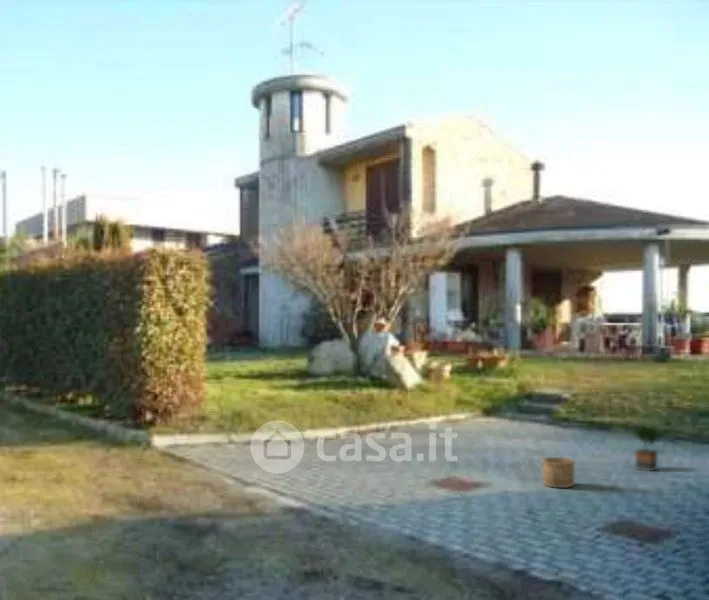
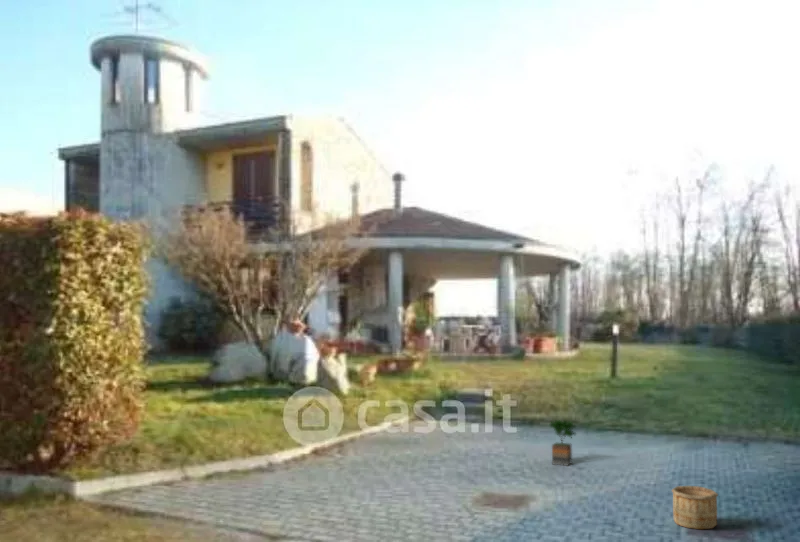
potted tree: present [636,427,662,471] -> present [550,420,575,466]

